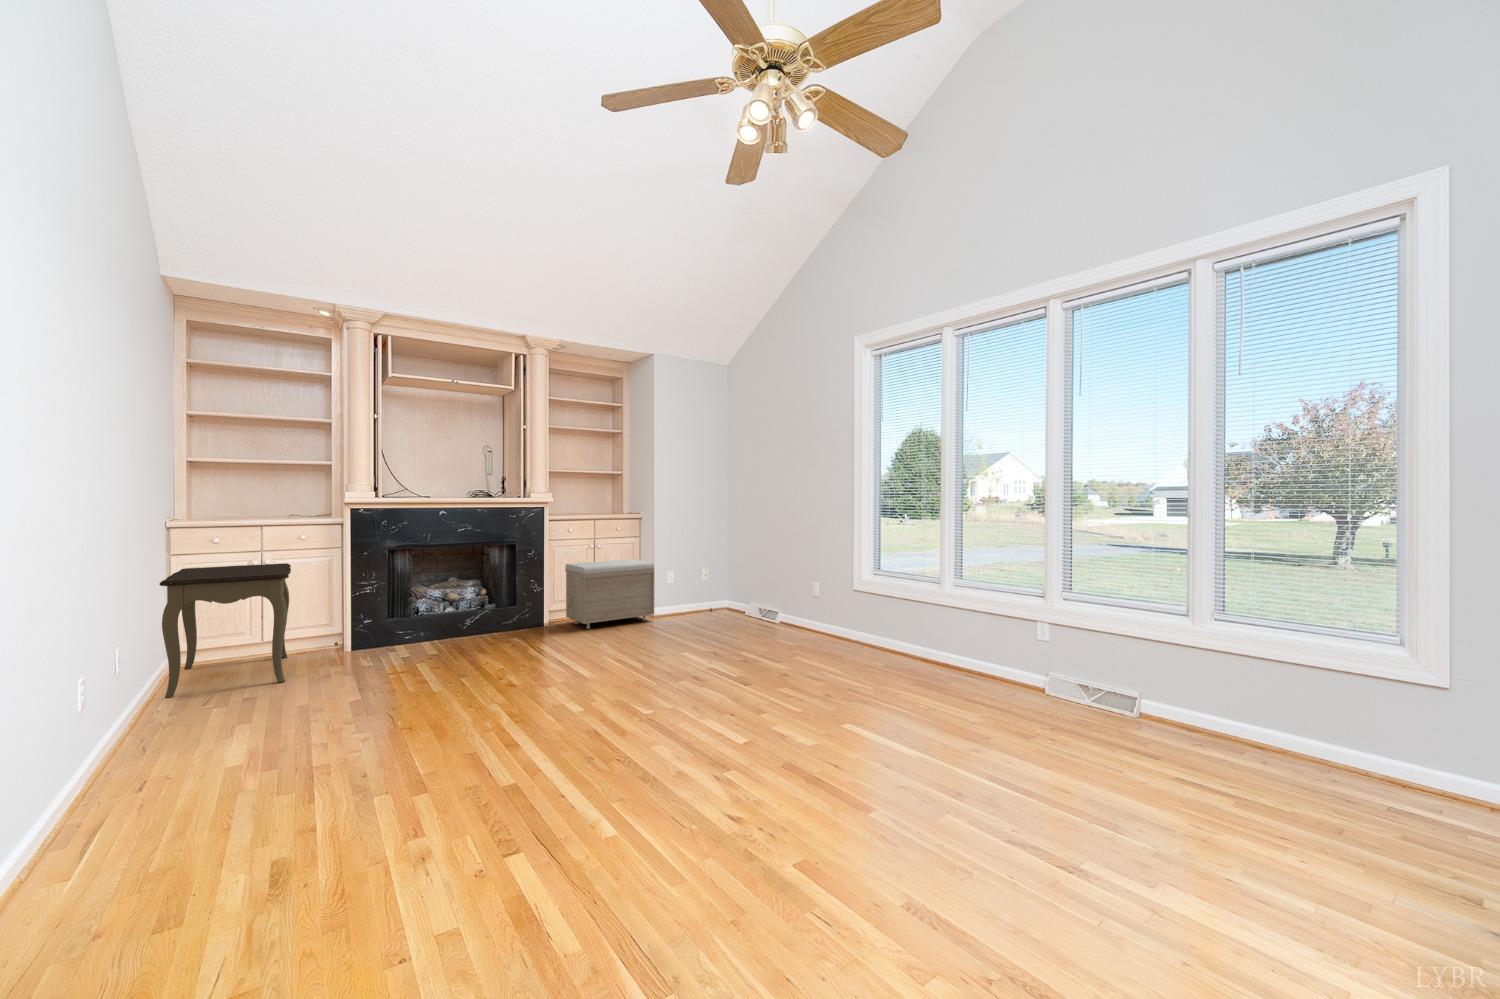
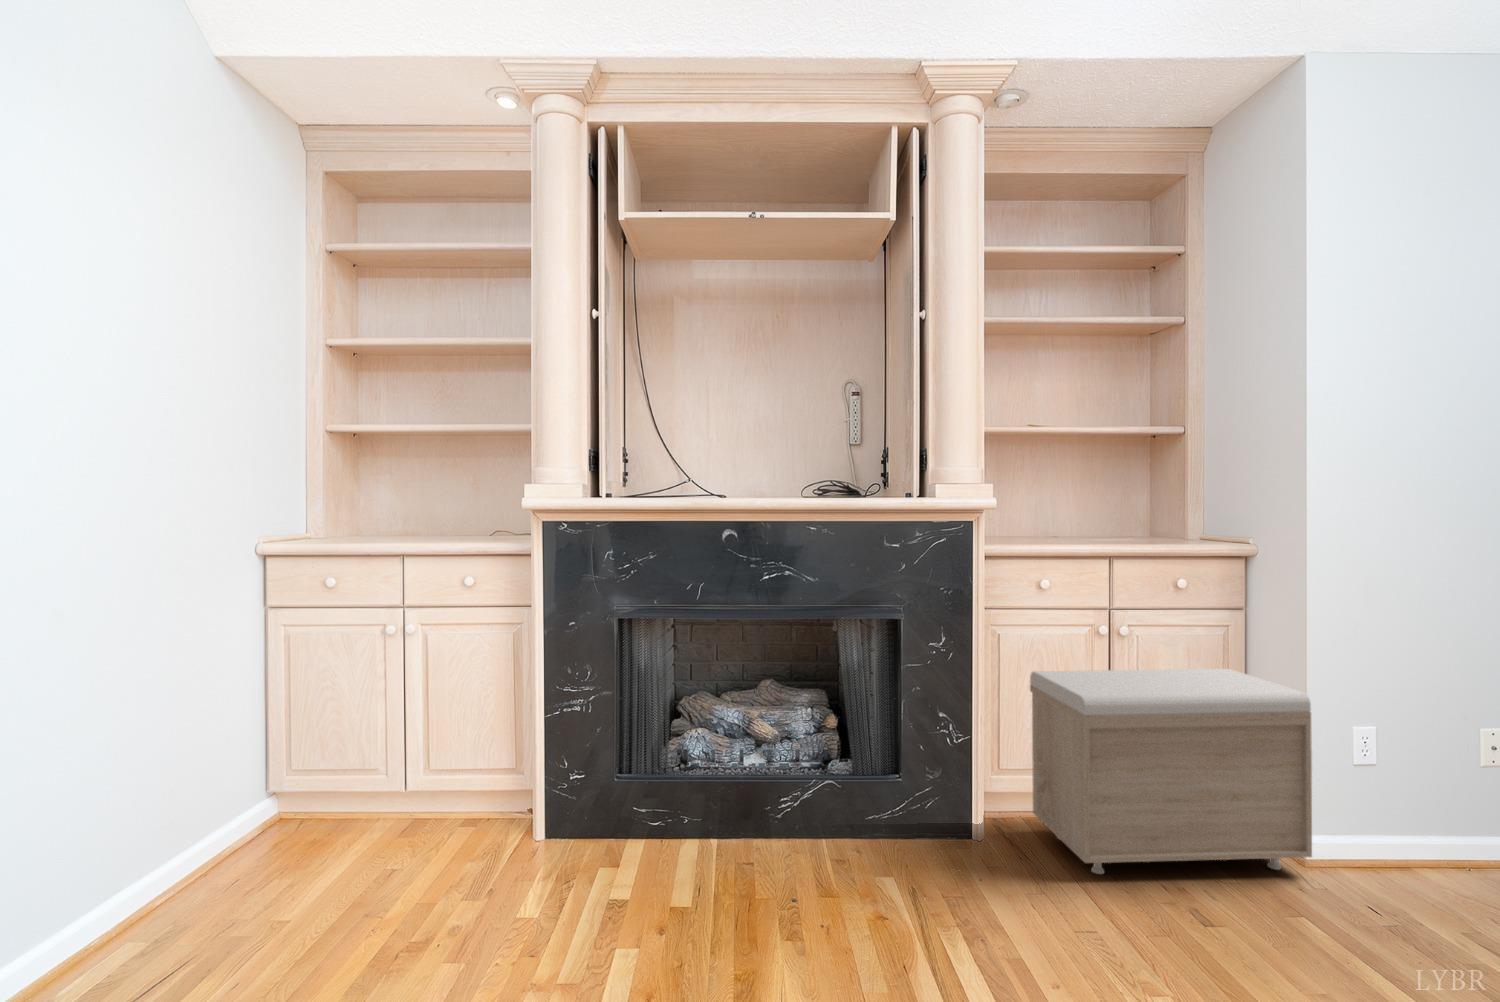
side table: present [159,563,291,698] -> none [94,635,436,953]

